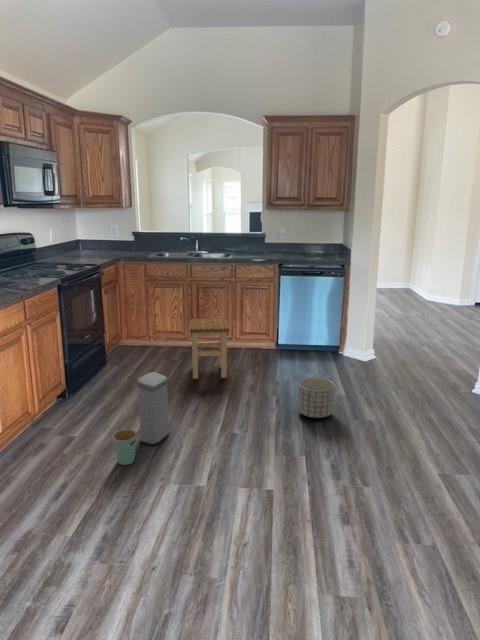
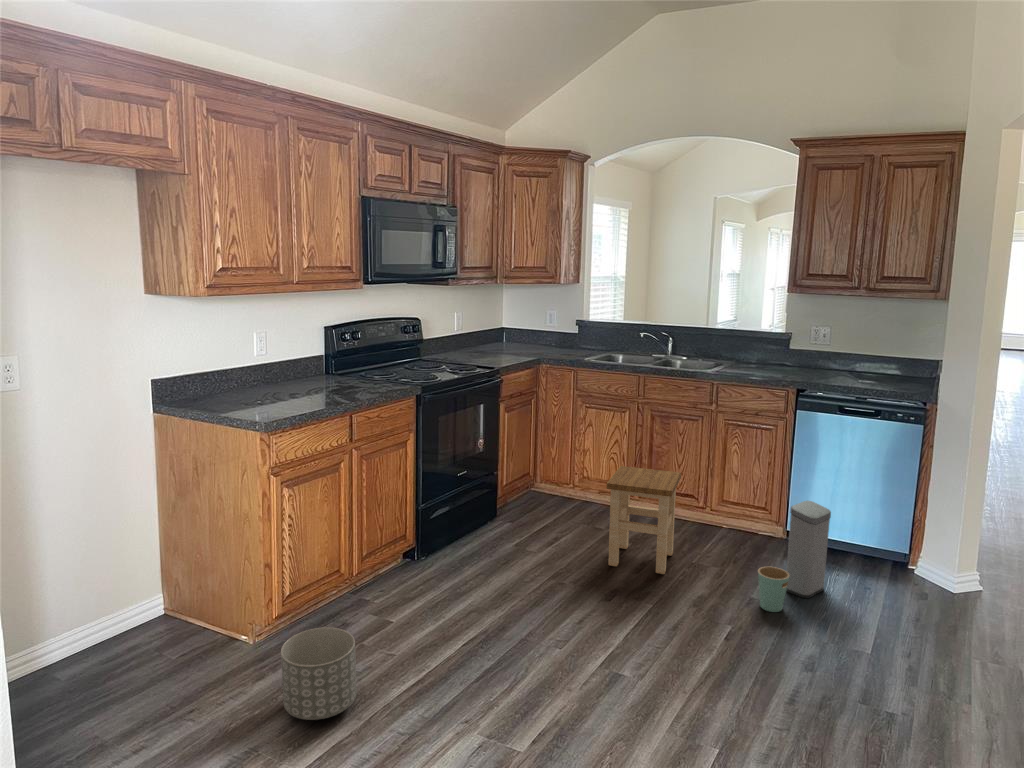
trash can: present [112,372,169,465] -> present [758,501,831,612]
planter: present [297,377,334,418] -> present [281,627,357,720]

